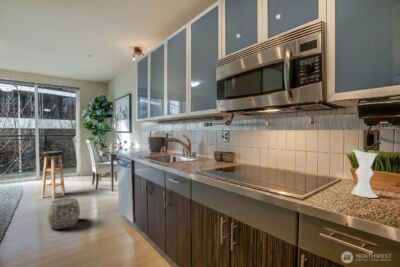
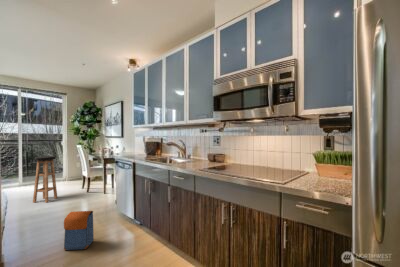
vase: present [351,141,381,198] -> none [316,143,334,182]
woven basket: present [47,197,80,229] -> none [49,199,81,229]
backpack: none [53,212,87,254] -> present [64,211,94,250]

